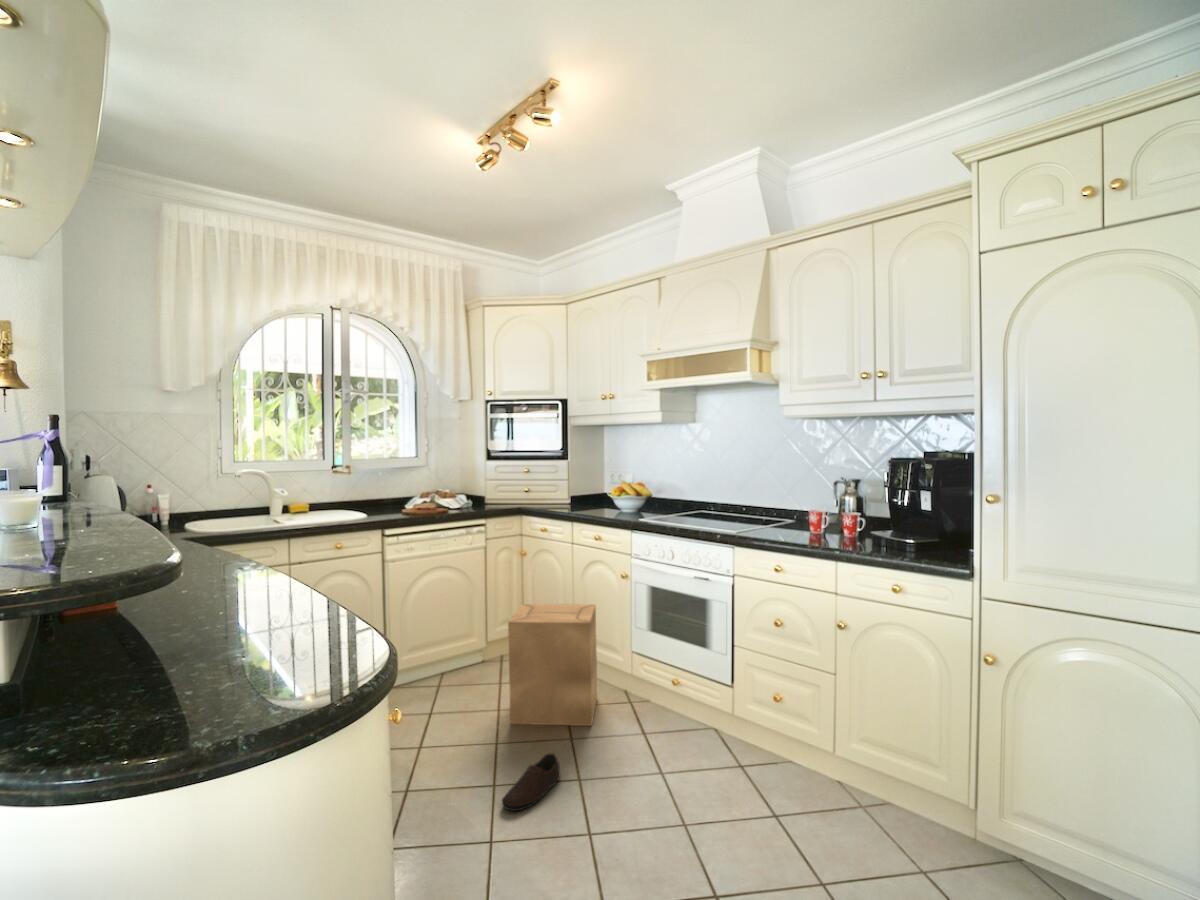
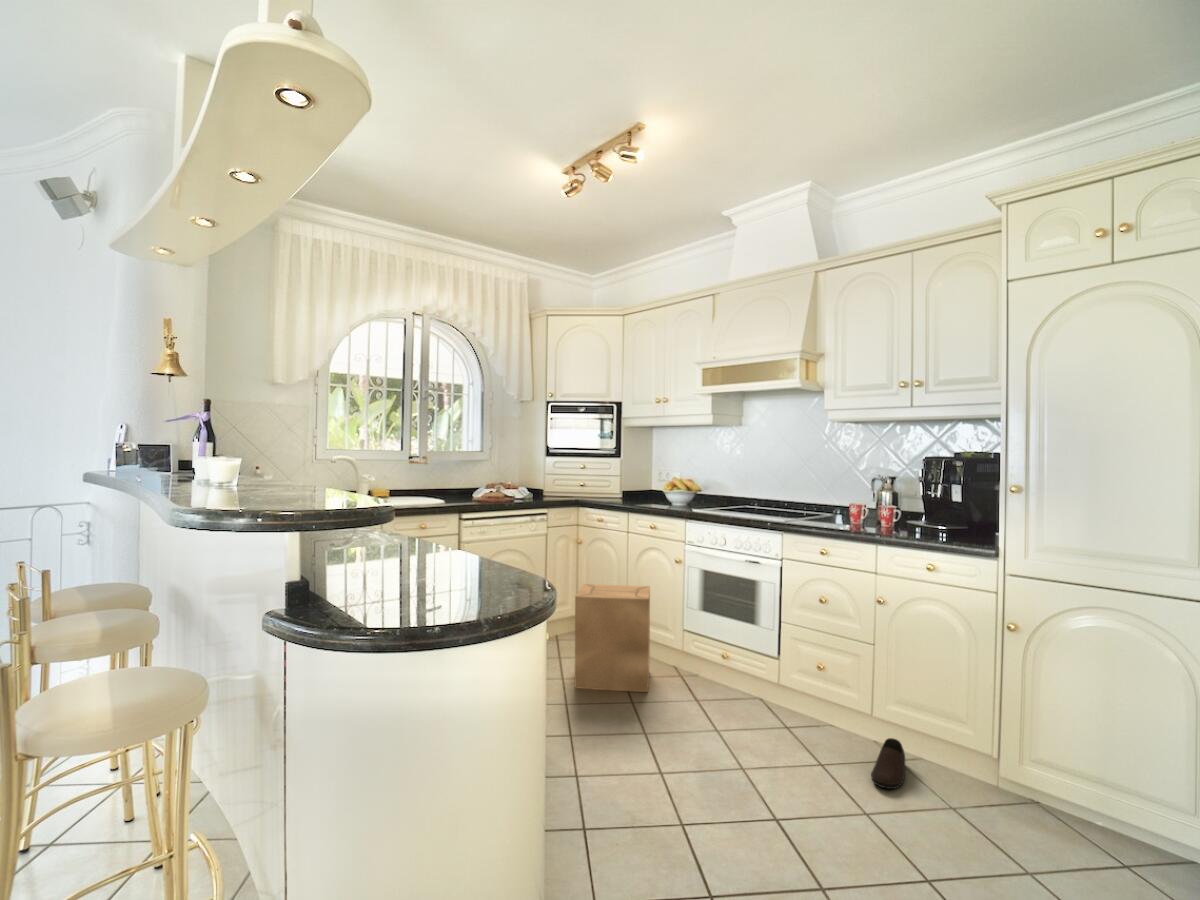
shoe: present [502,753,560,811] -> present [871,738,905,789]

